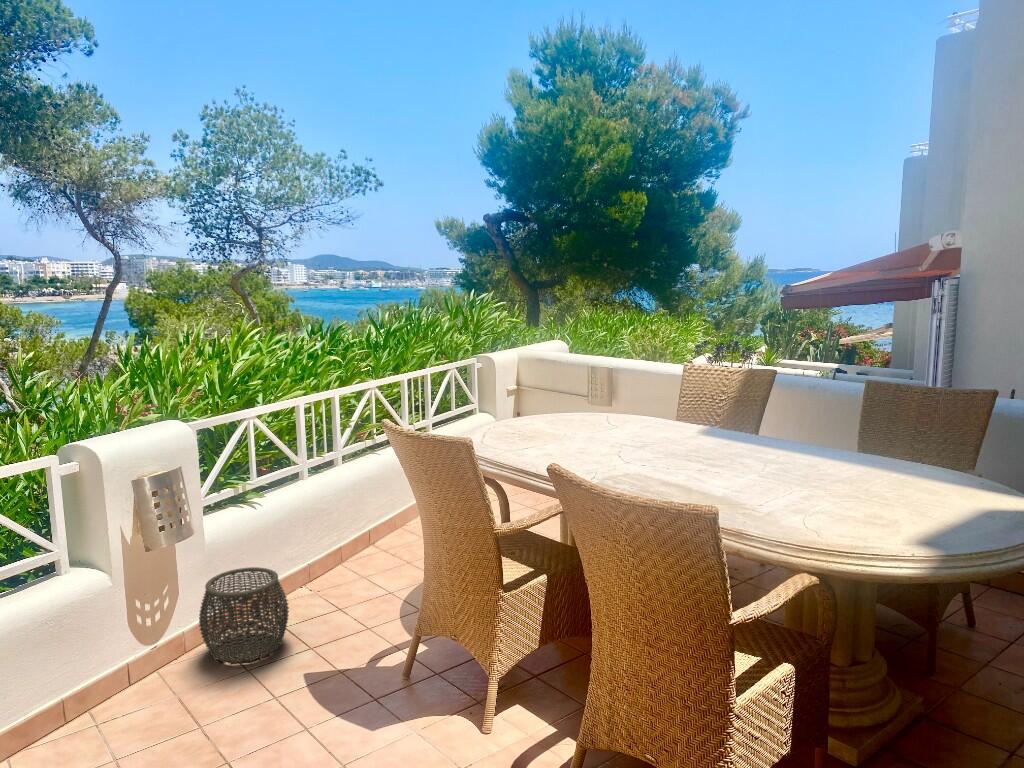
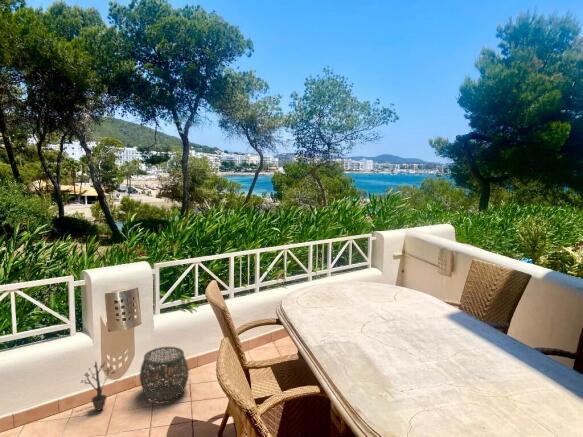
decorative plant: none [102,609,168,714] -> present [76,362,115,412]

